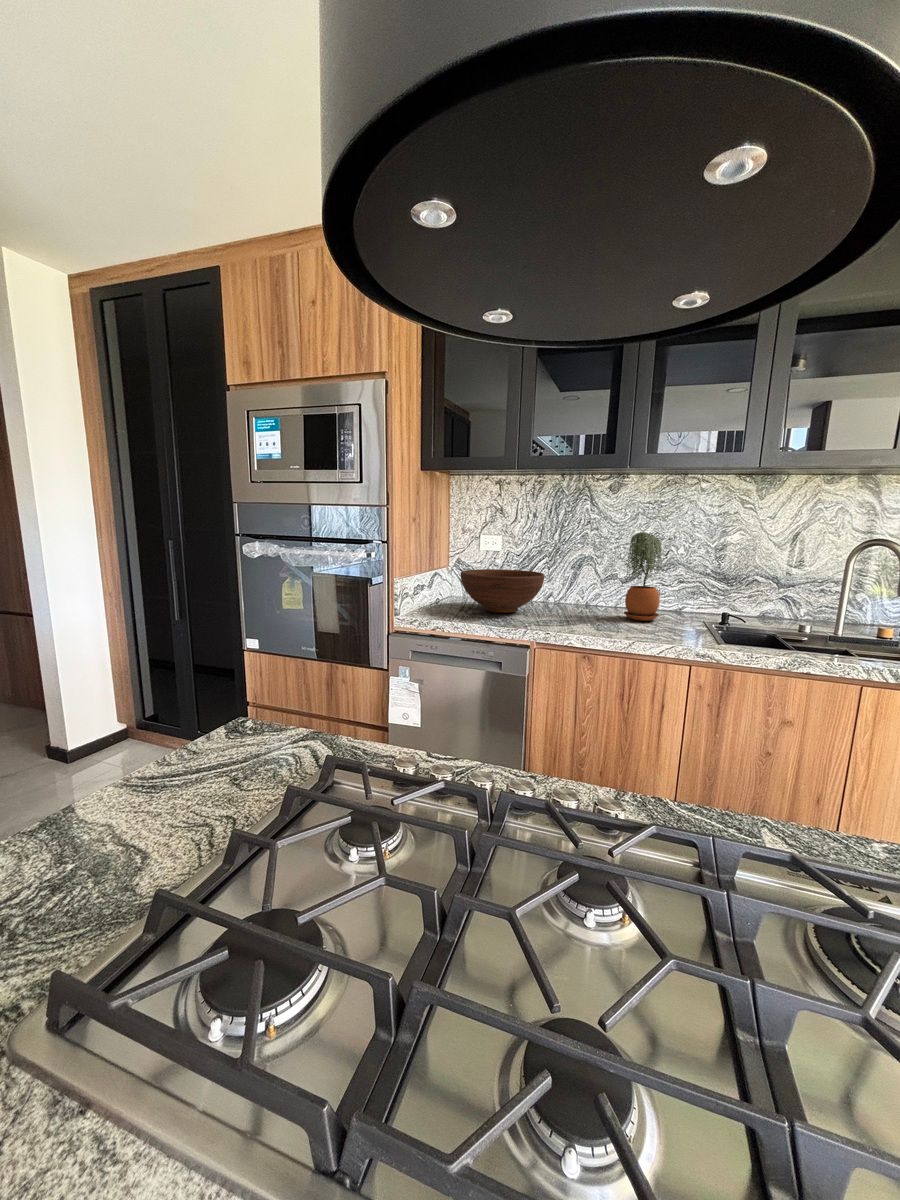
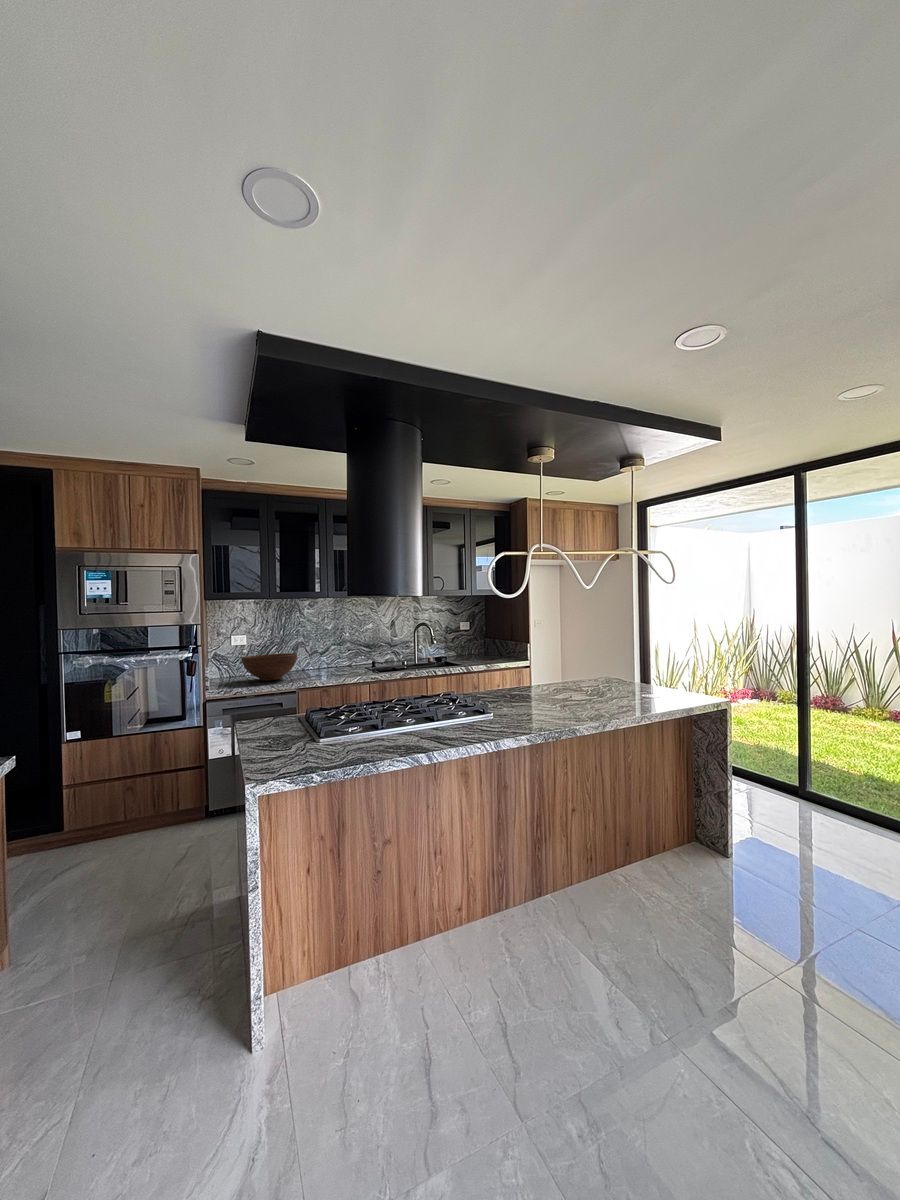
potted plant: present [624,532,662,621] -> none [332,625,353,672]

